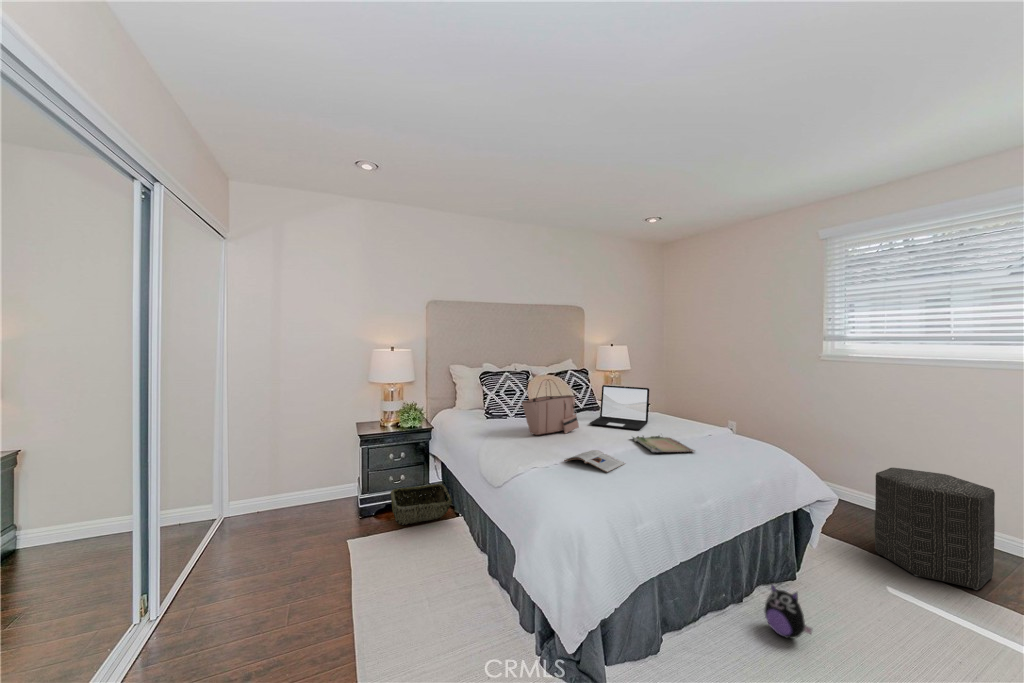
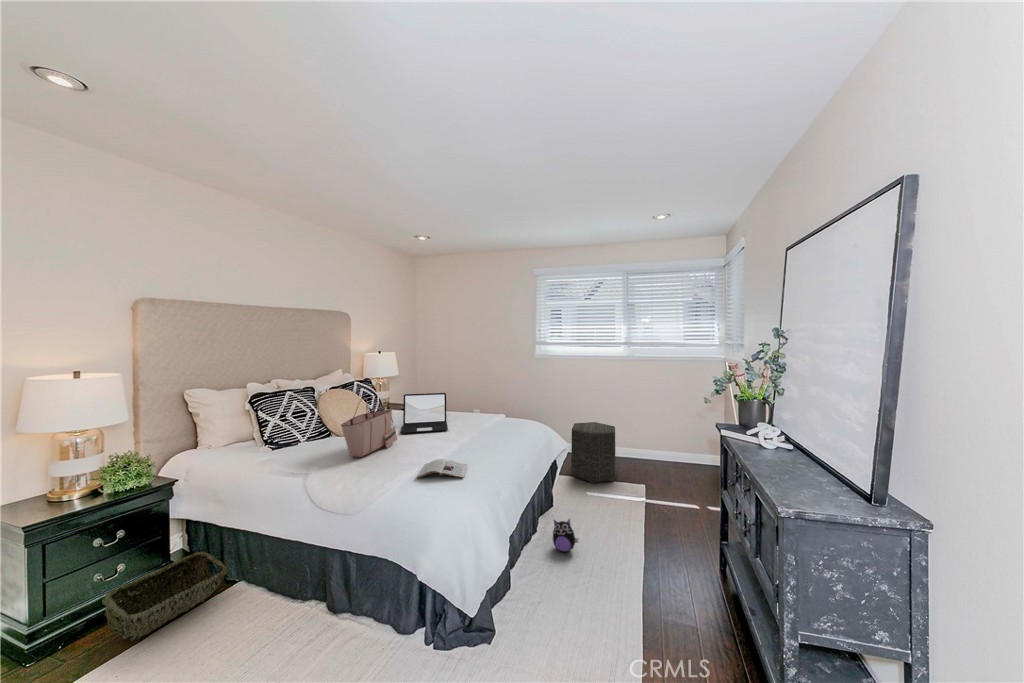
tray: present [633,436,695,452] -> none [449,430,503,449]

